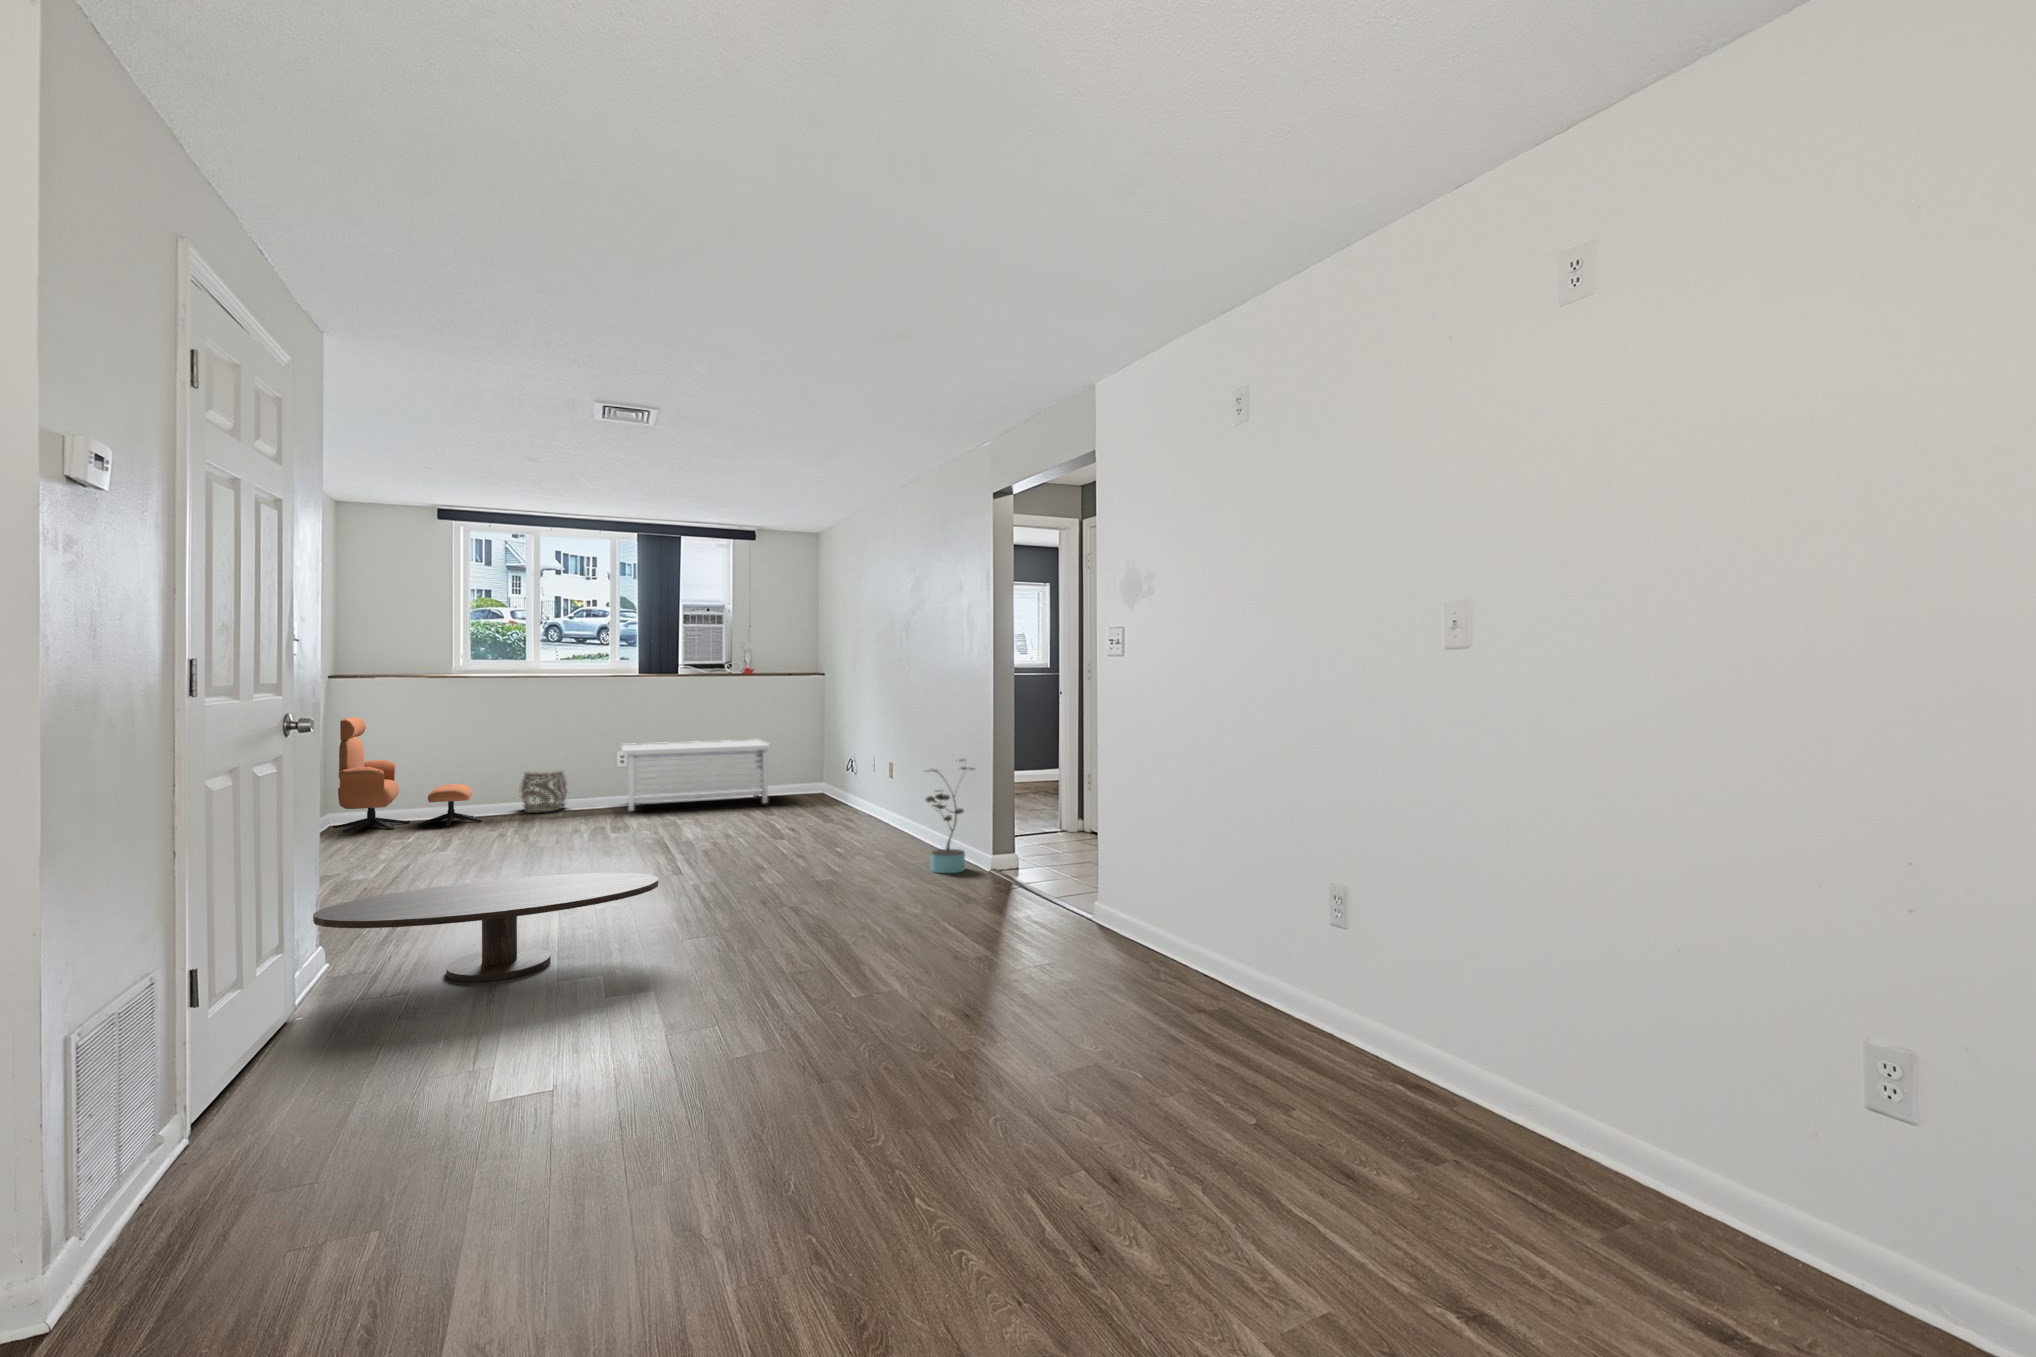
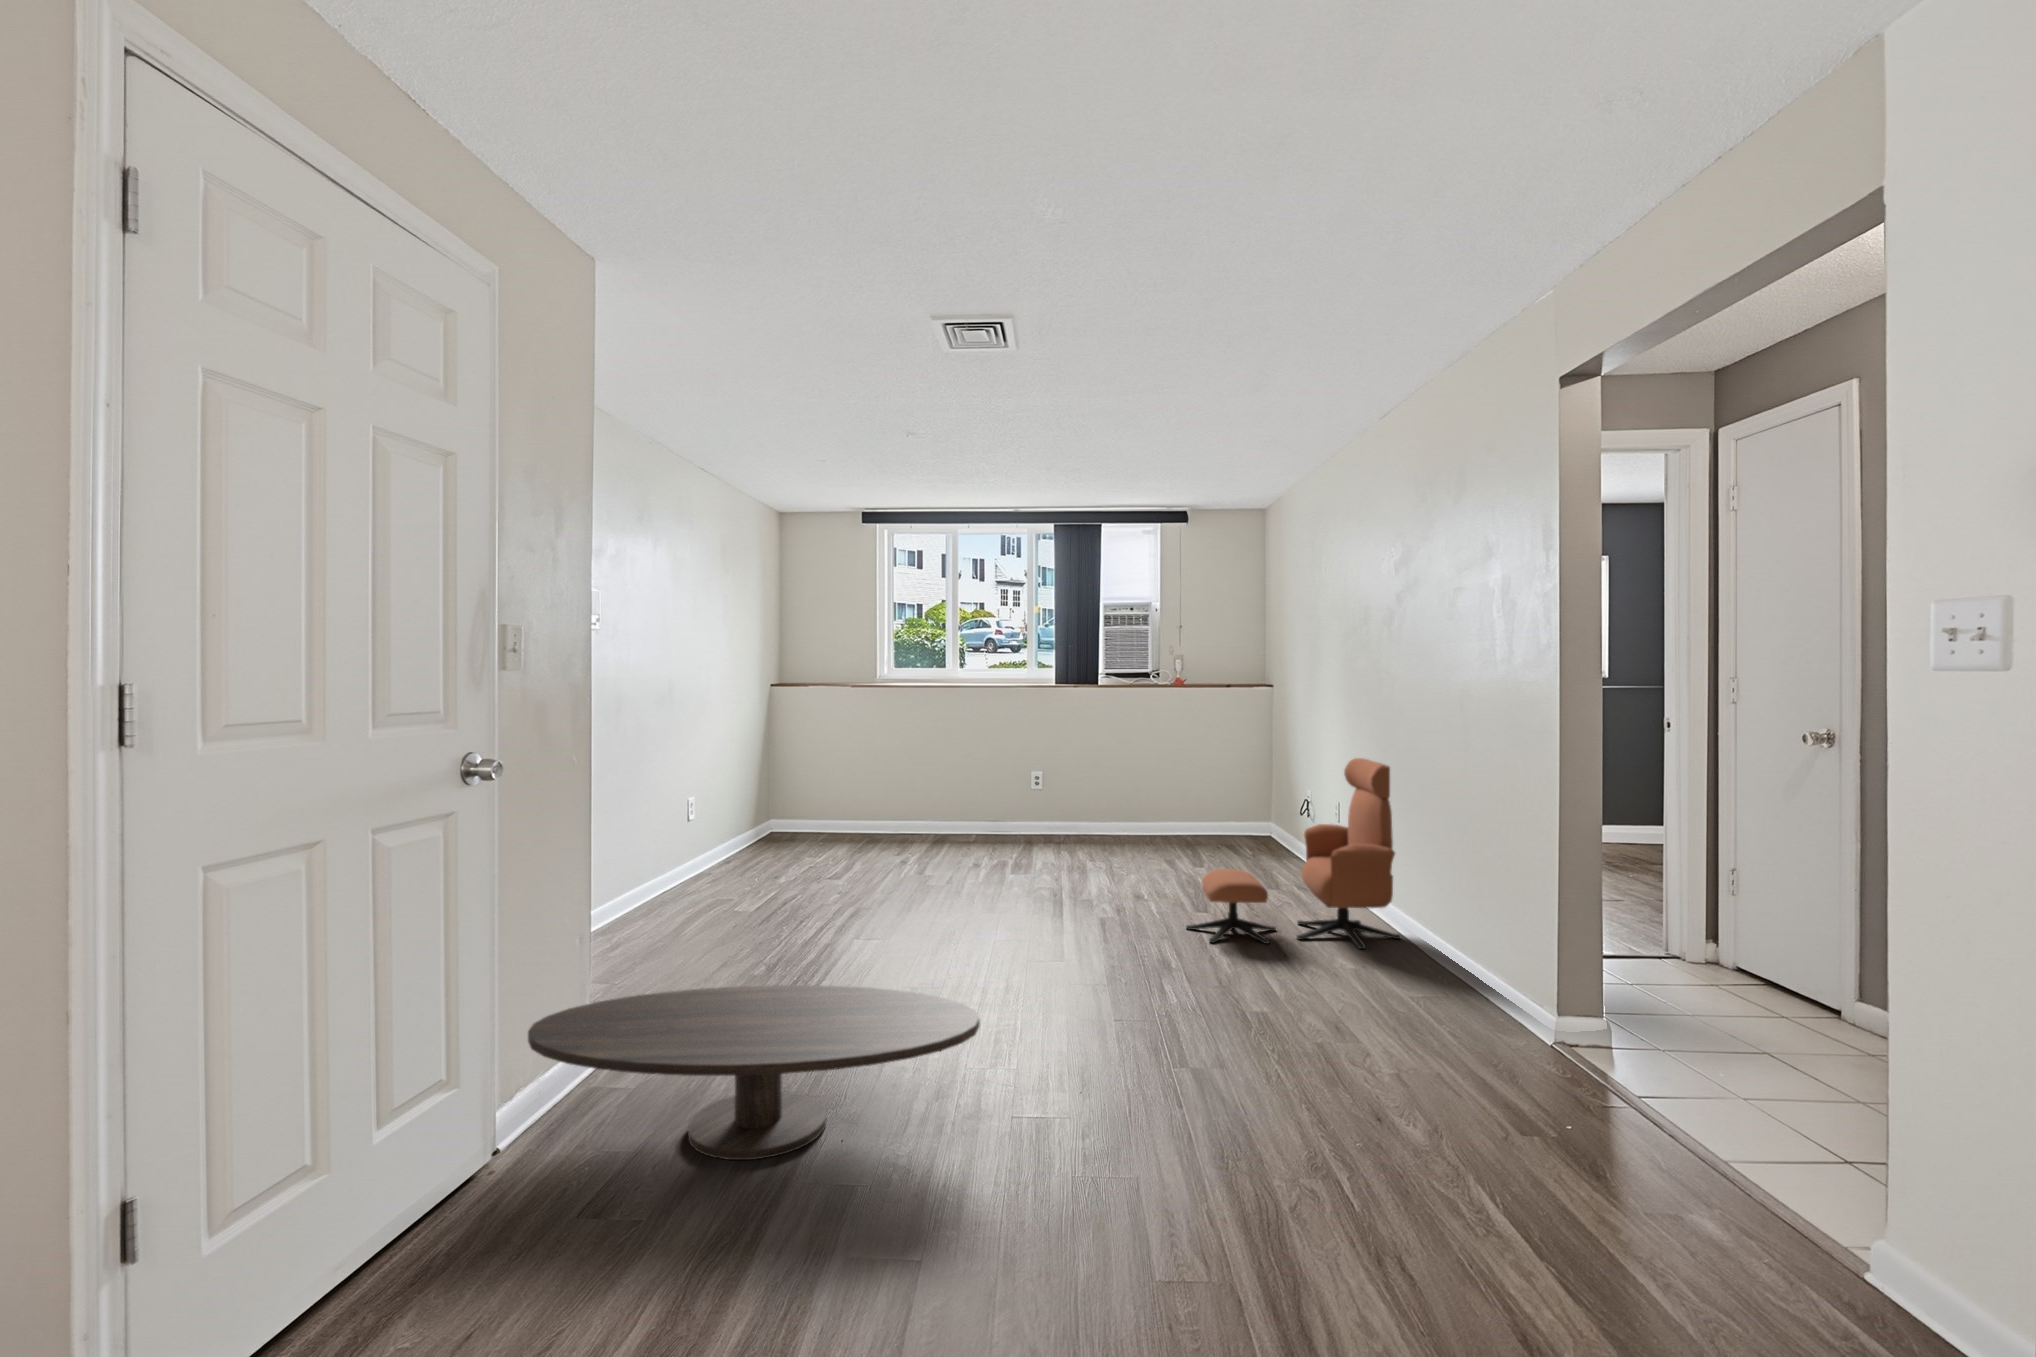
lounge chair: present [333,717,482,833] -> present [1186,758,1401,949]
storage bench: present [622,740,770,811] -> none [1031,768,1205,852]
potted plant: present [925,760,975,873] -> none [1424,836,1519,1029]
woven basket: present [520,771,569,811] -> none [926,794,978,843]

